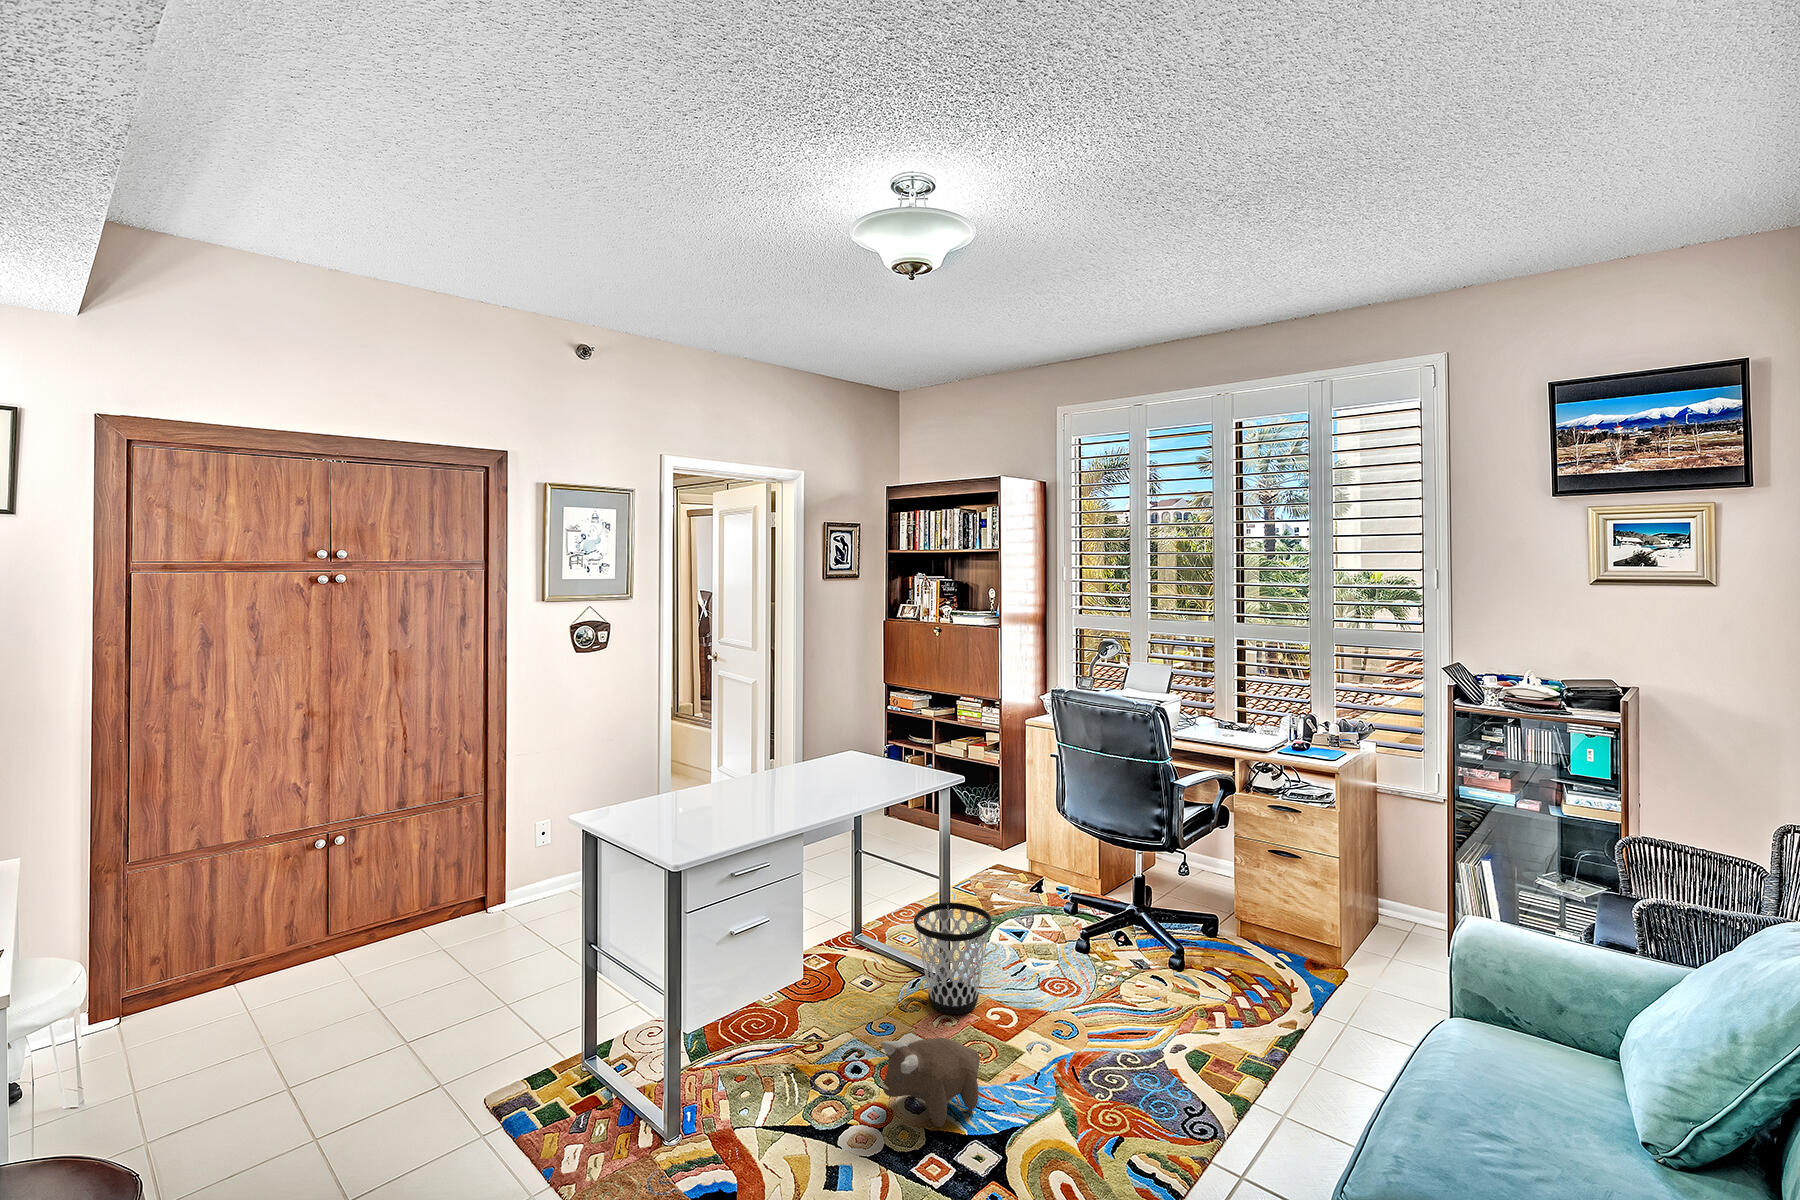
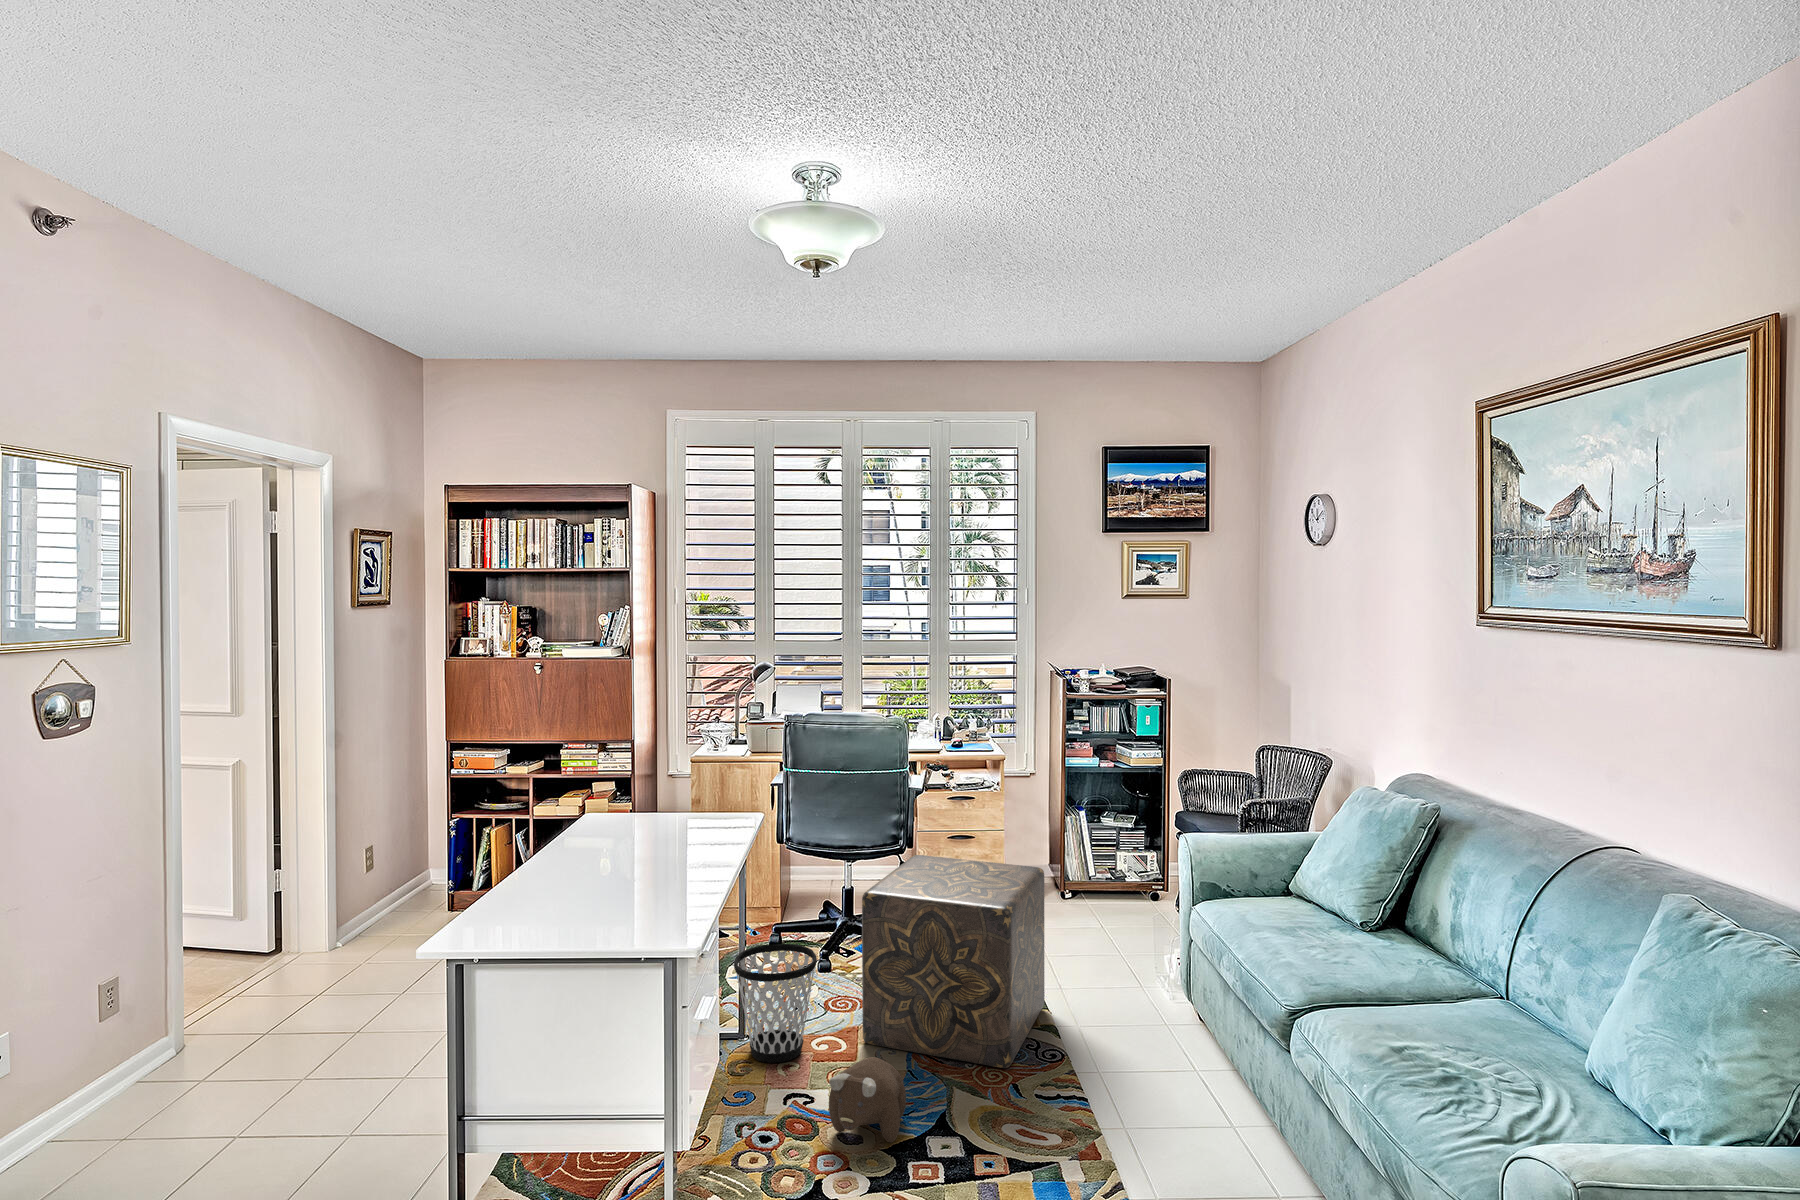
ottoman: none [1028,856,1257,1112] -> present [862,855,1045,1068]

